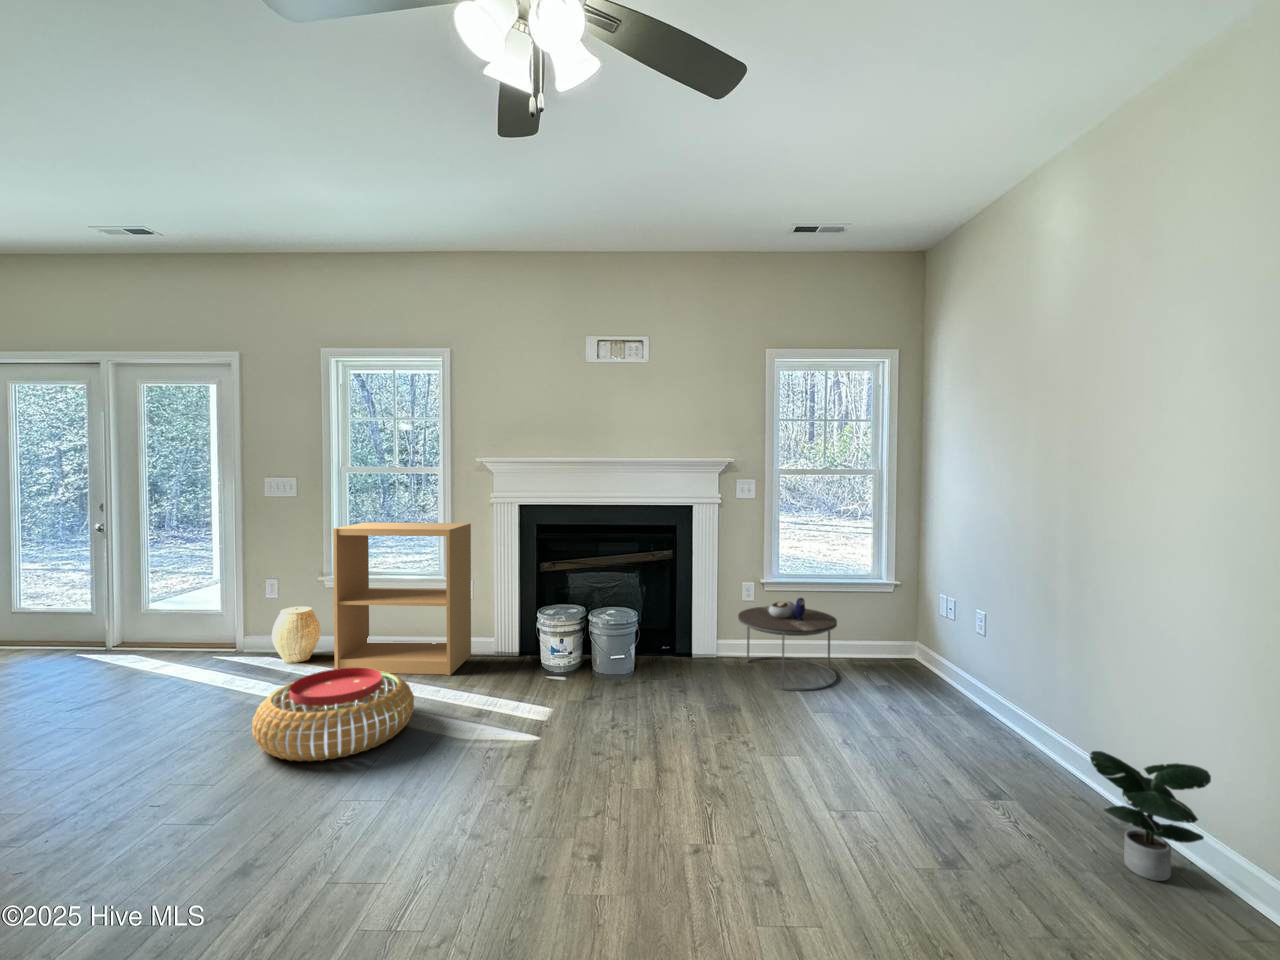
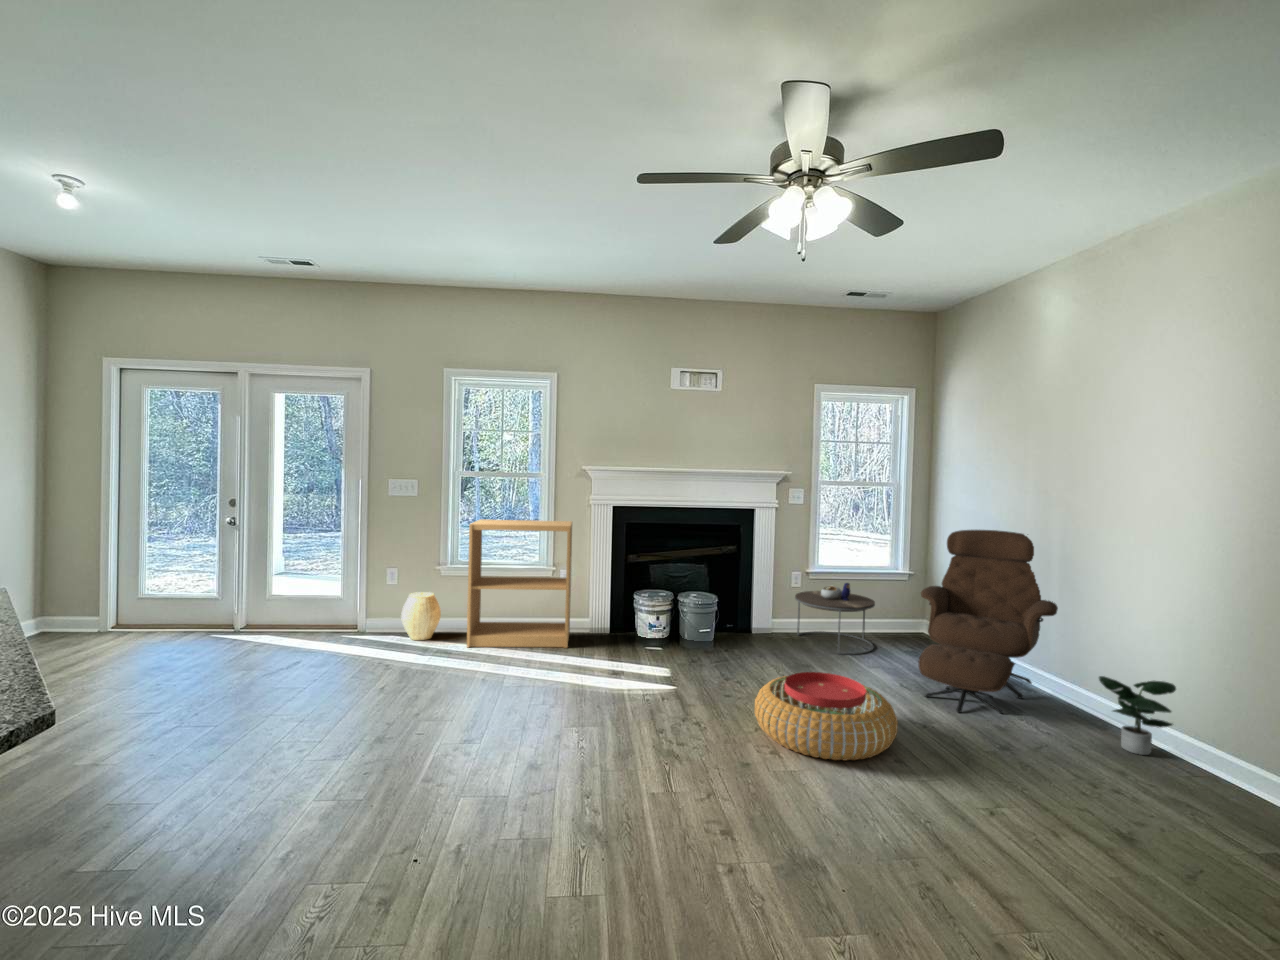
lounge chair: none [850,530,1062,793] -> present [918,530,1058,714]
pouf: present [252,668,414,761] -> present [755,672,898,761]

